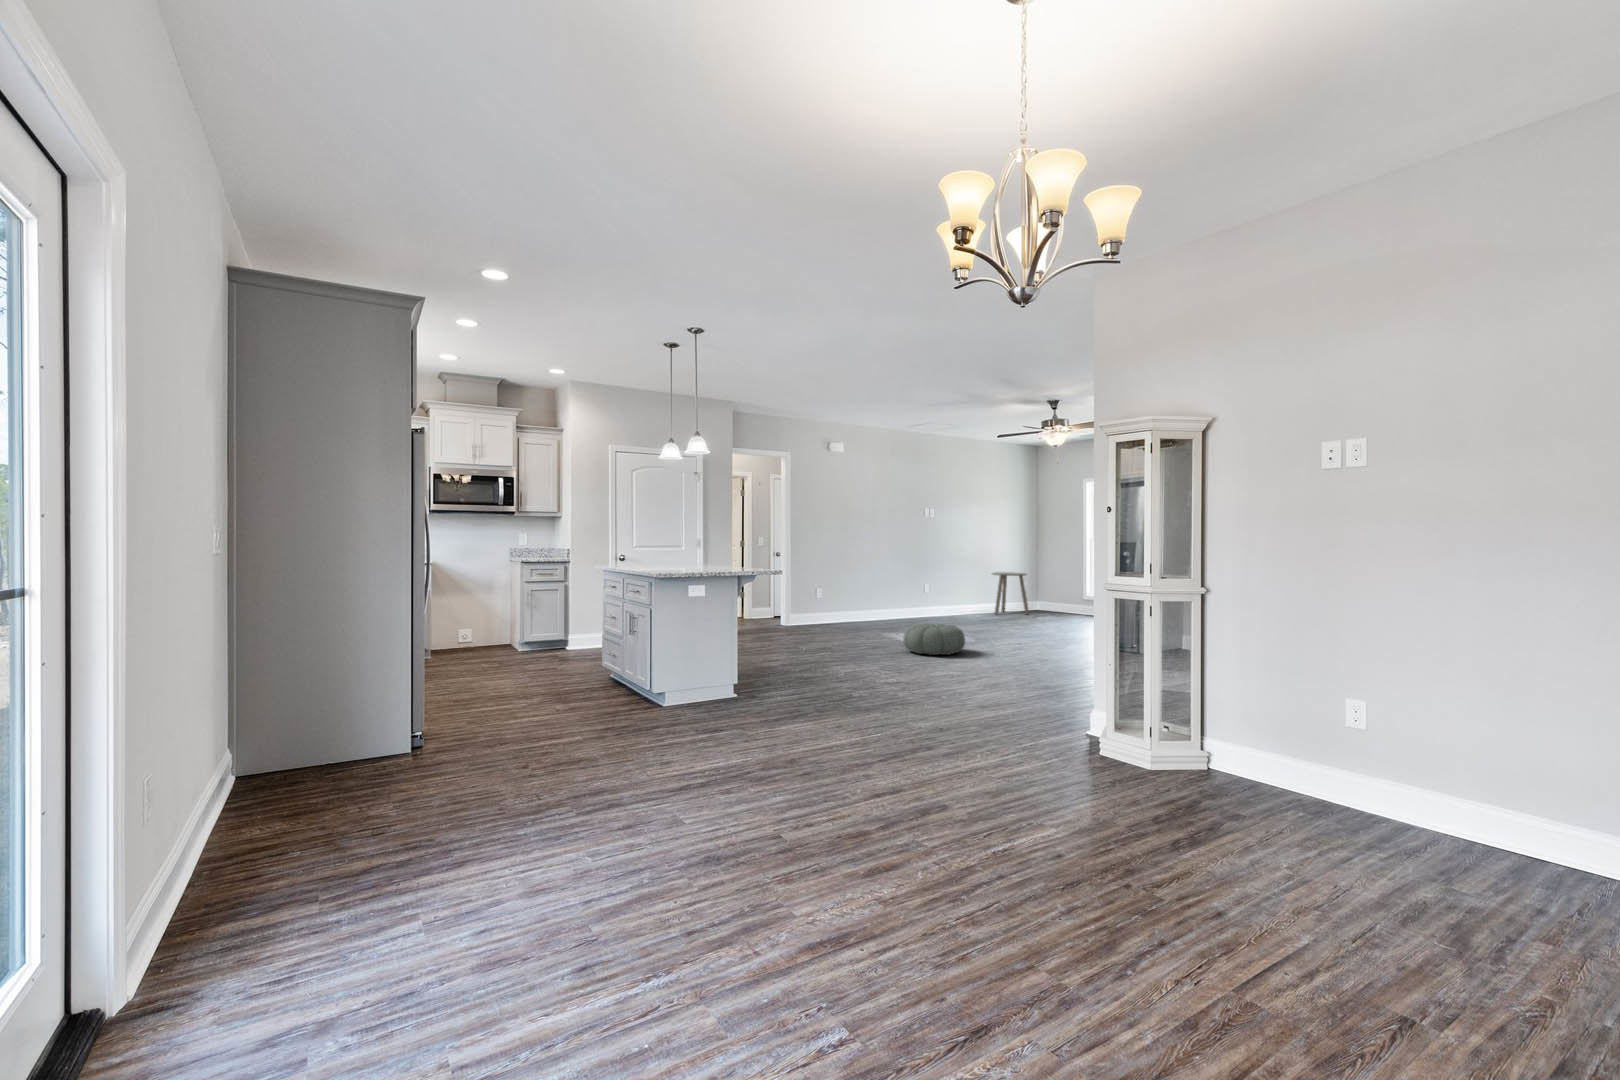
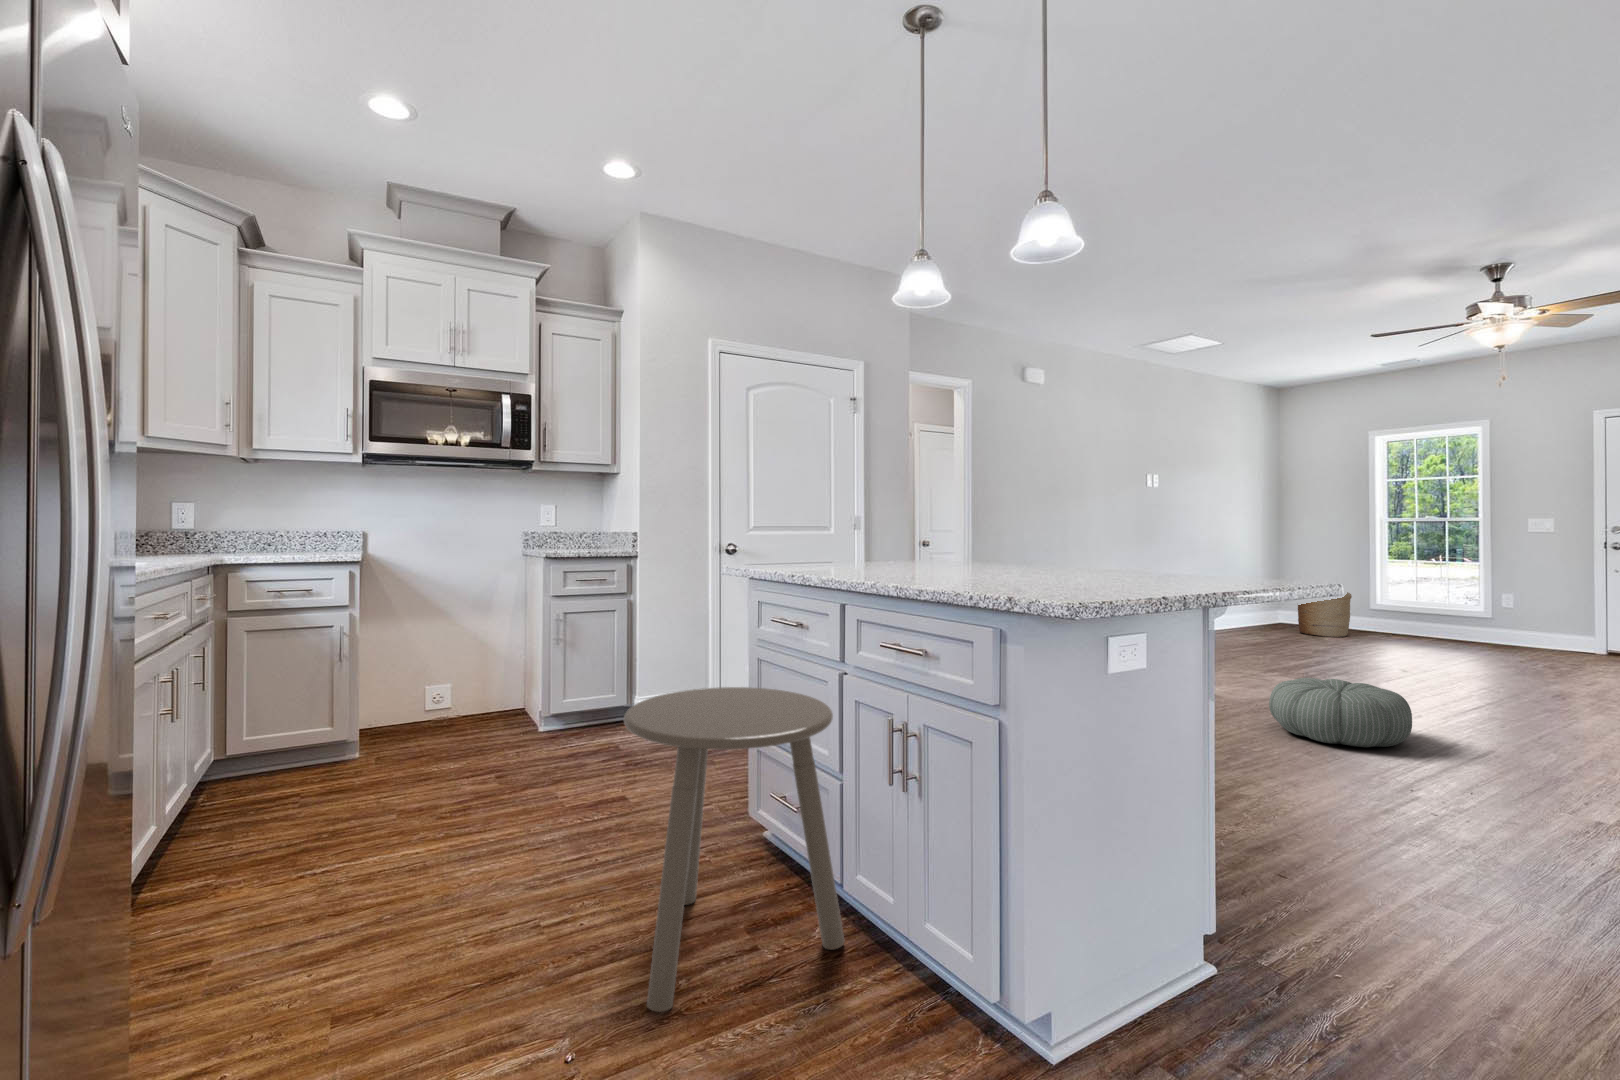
side table: present [992,572,1029,614] -> present [624,687,844,1012]
woven basket: none [1040,583,1072,615] -> present [1298,592,1352,637]

